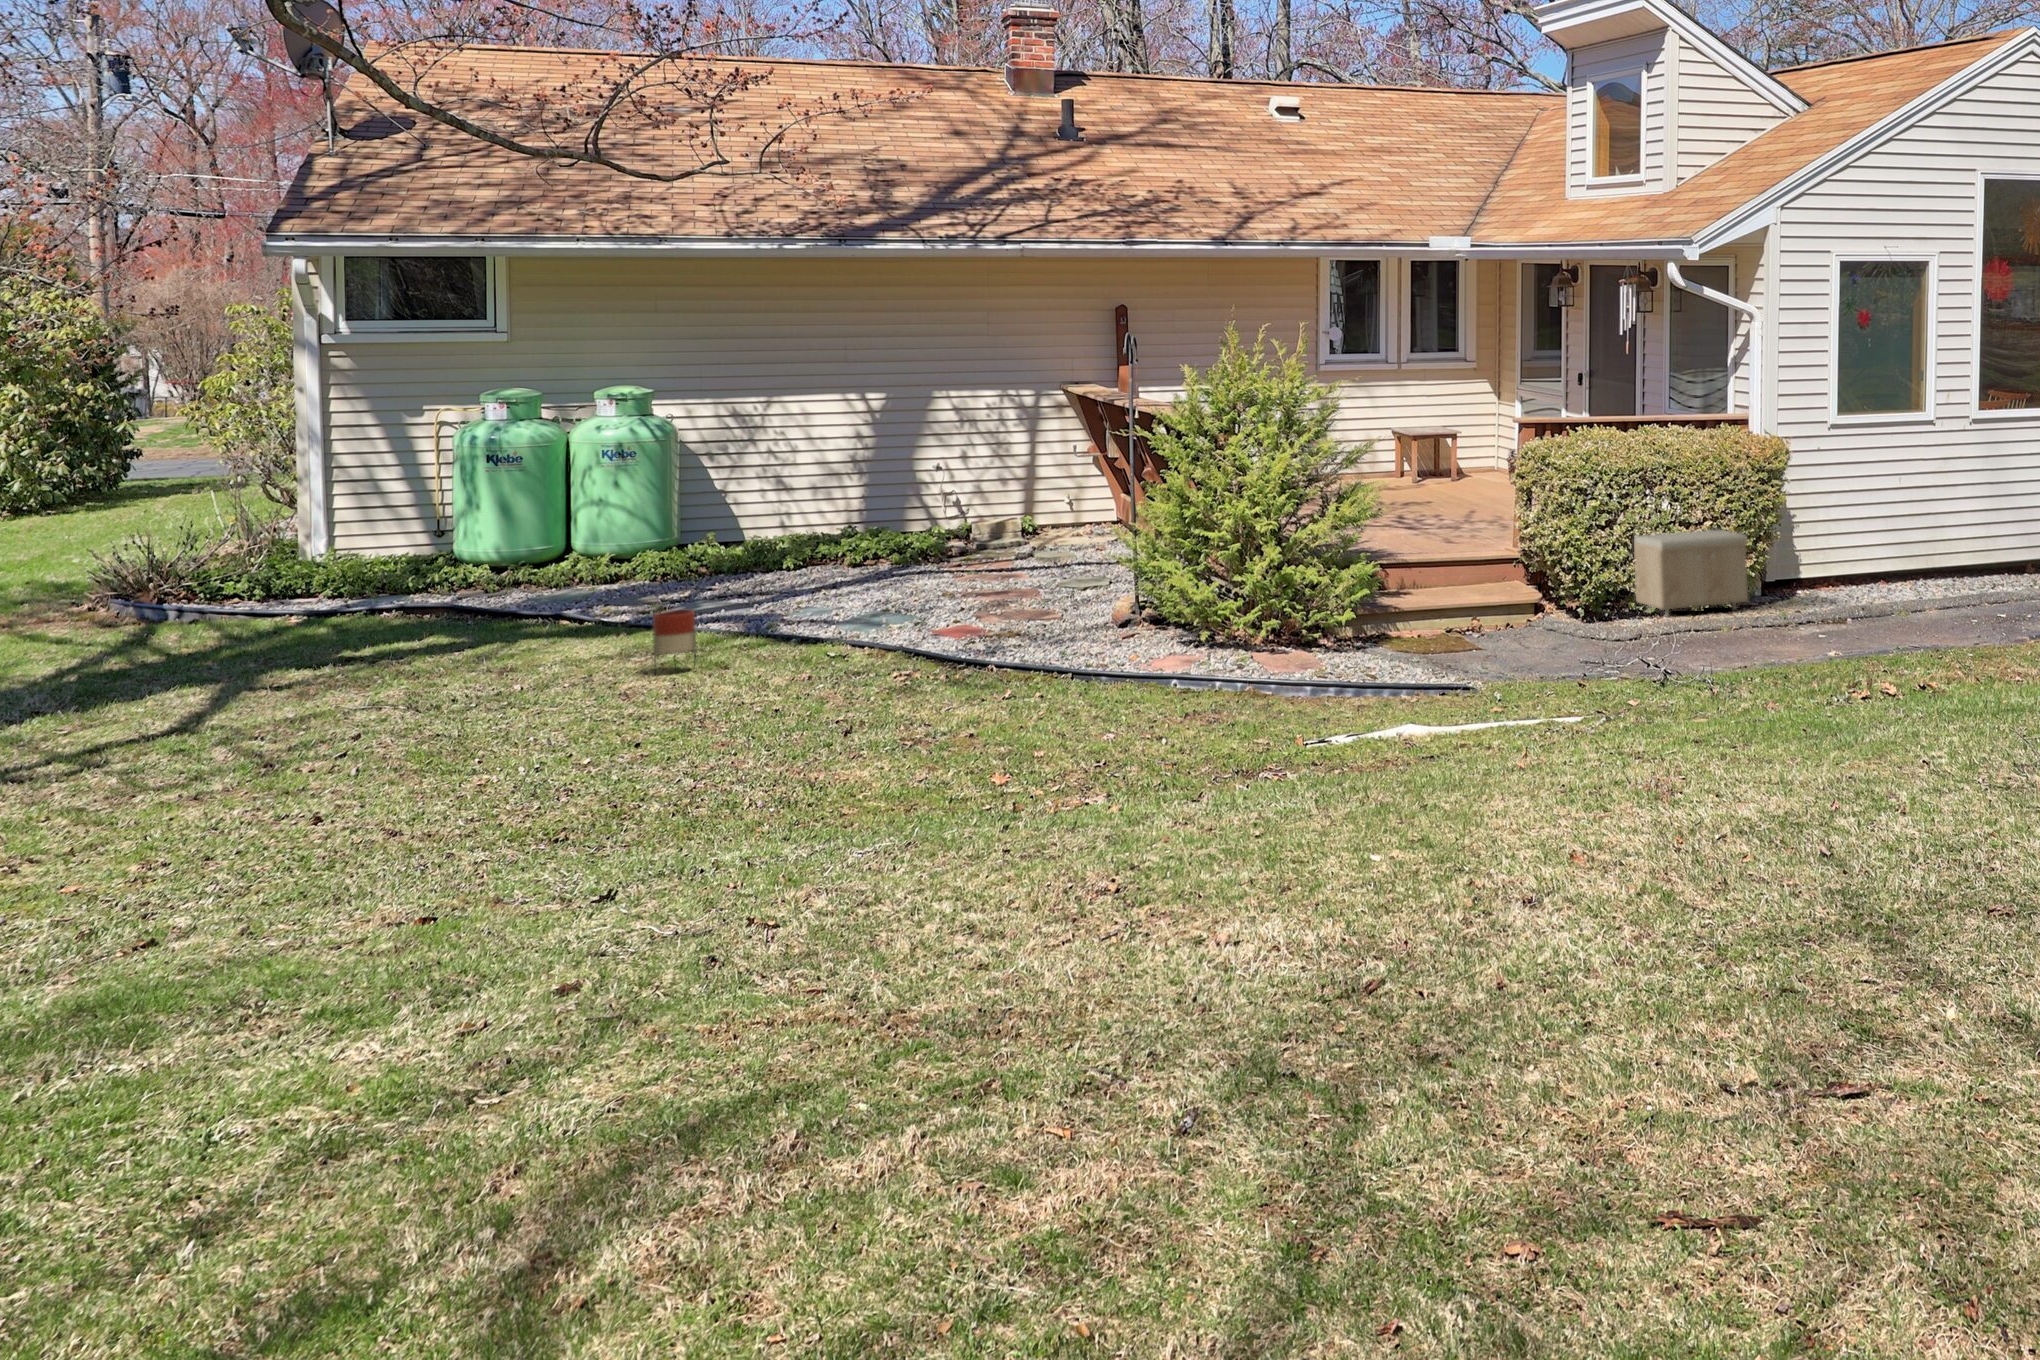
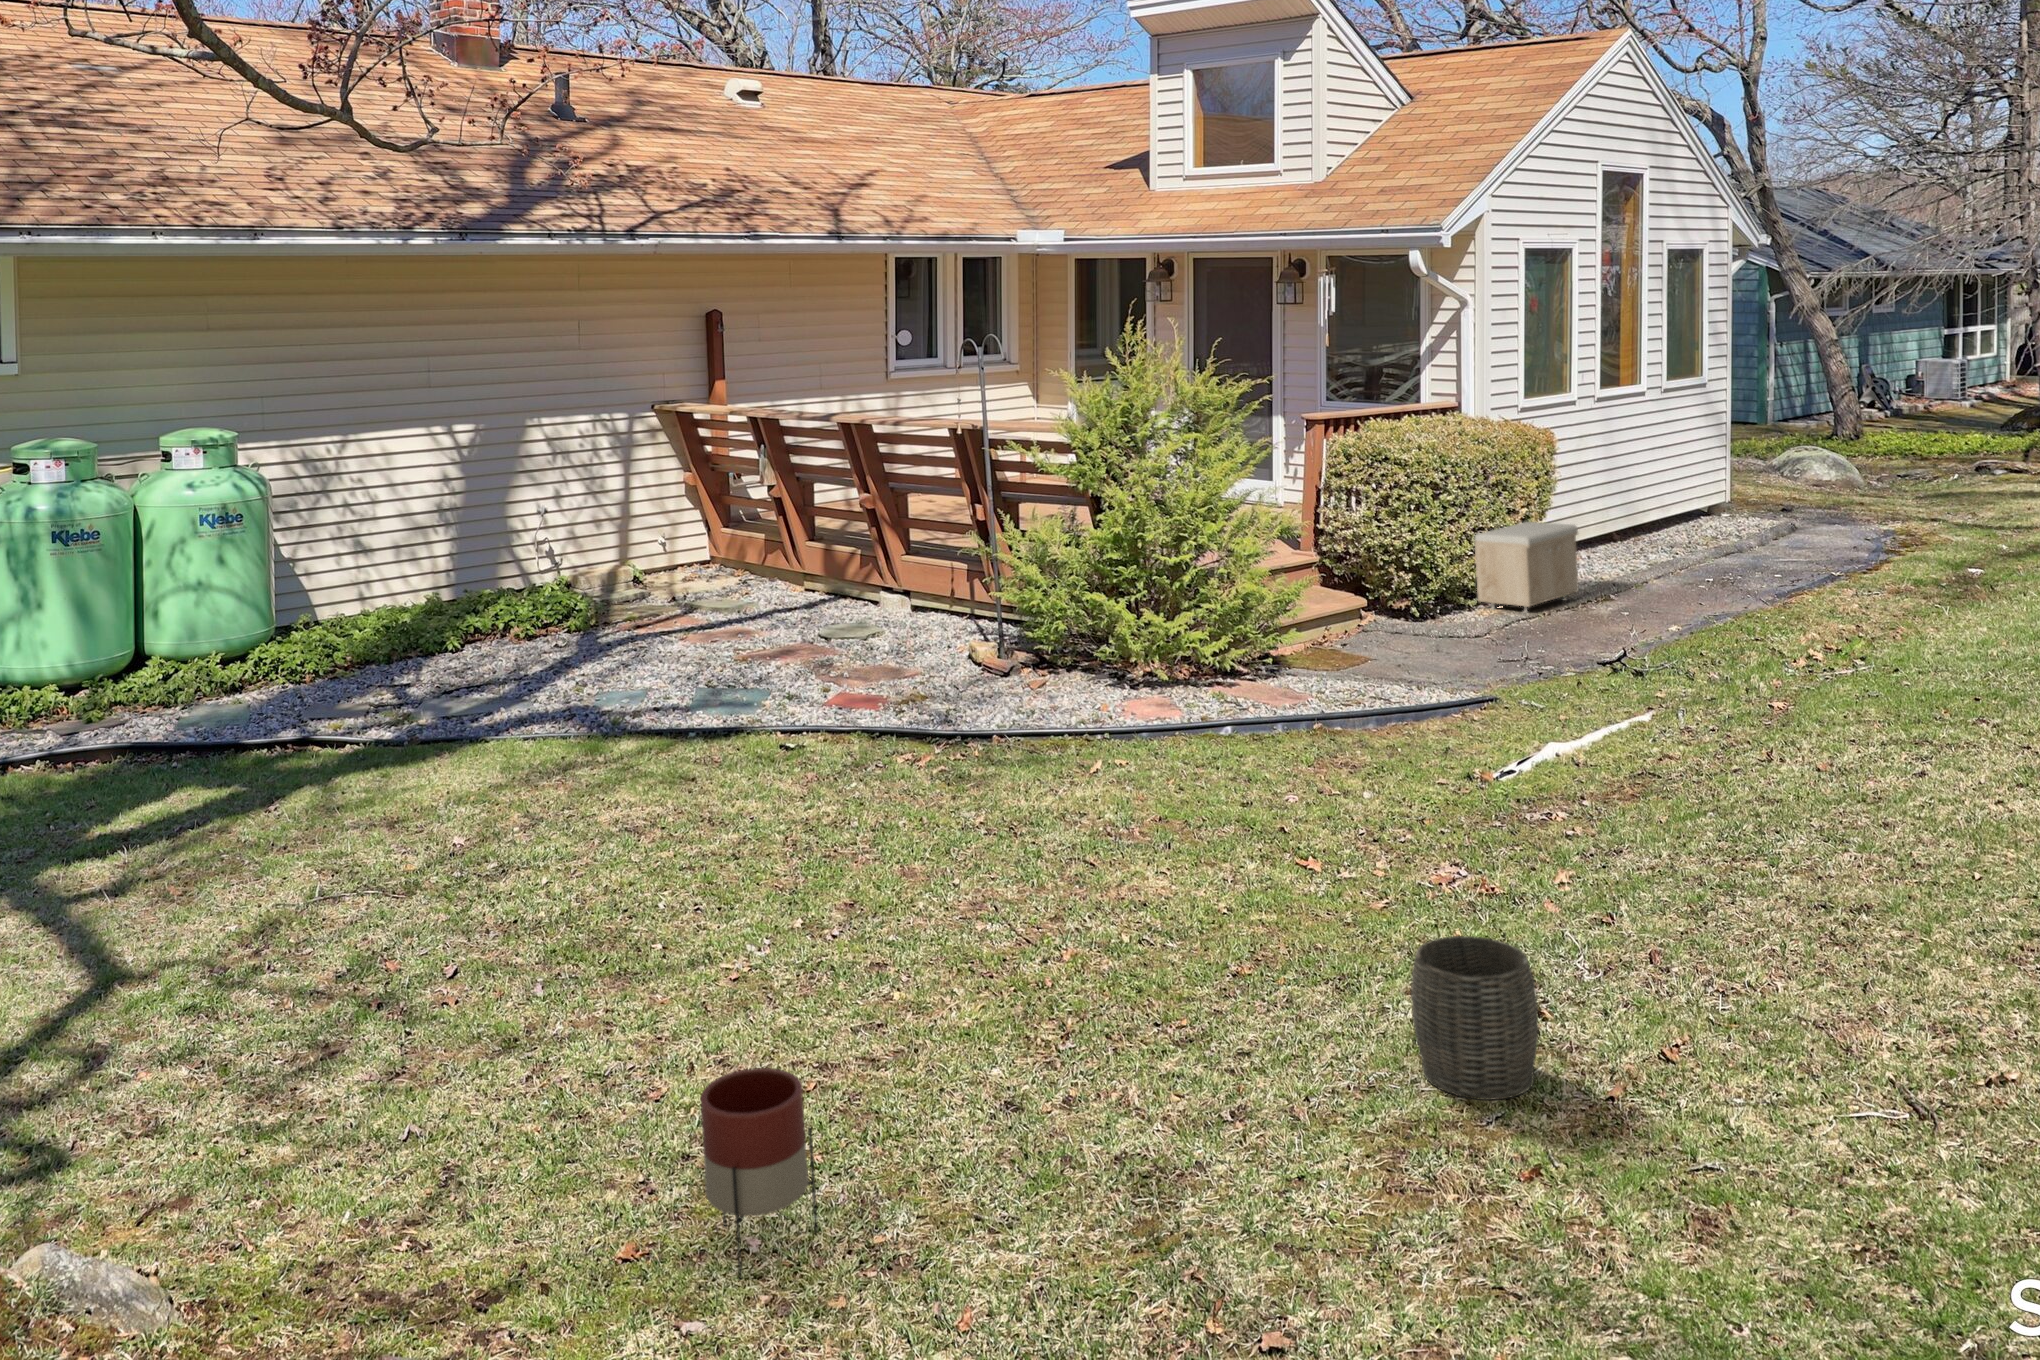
planter: present [653,610,696,672] -> present [700,1068,818,1279]
woven basket: none [581,772,678,883] -> present [1411,936,1539,1100]

